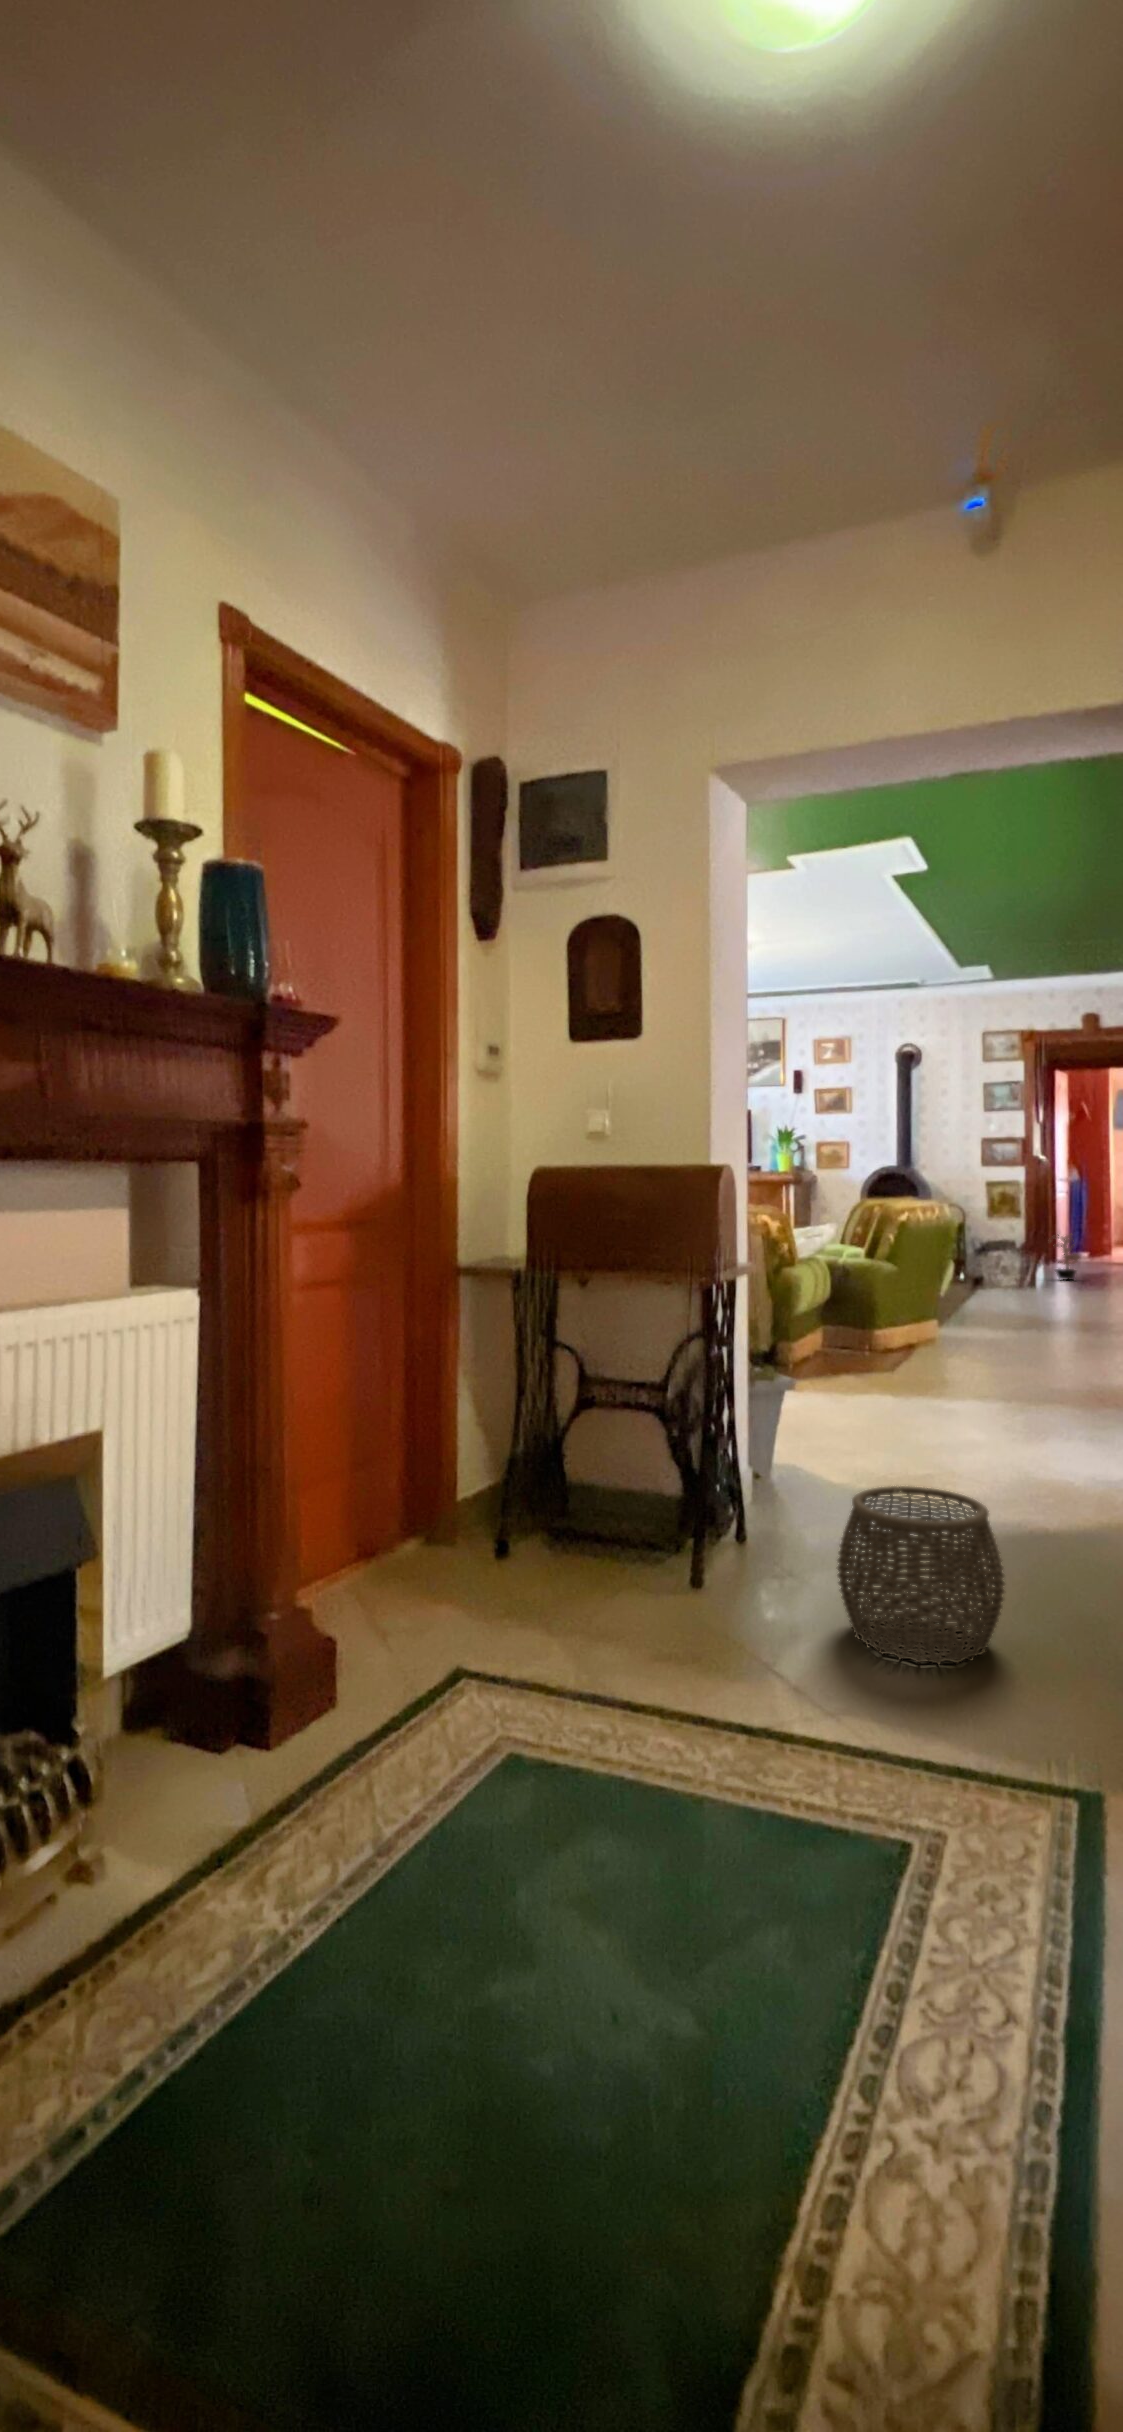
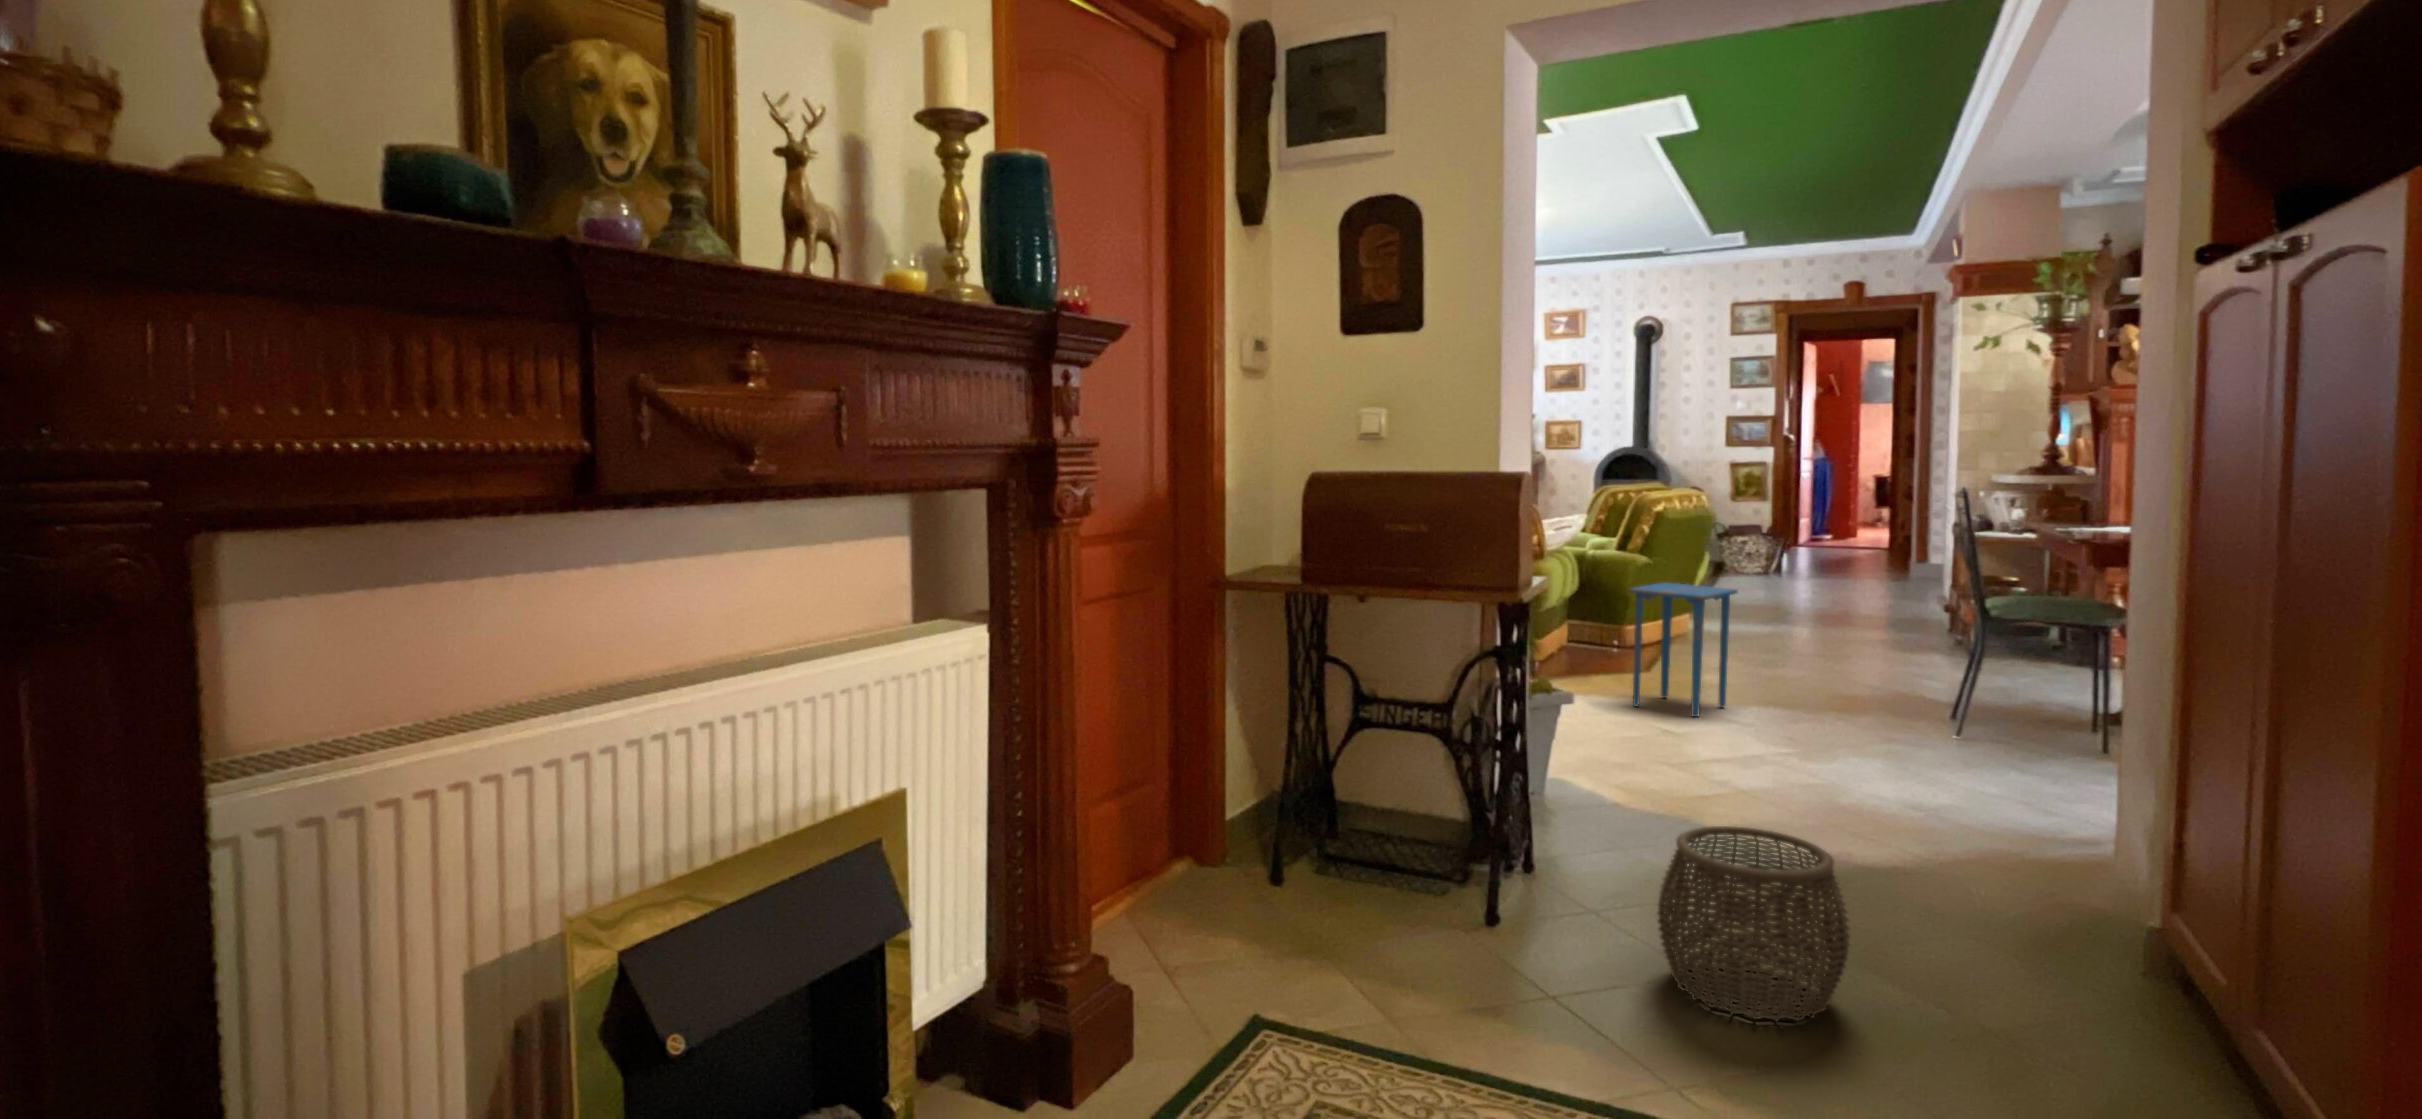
potted plant: present [1050,1234,1079,1280] -> none [1794,514,1832,567]
side table: none [865,1283,963,1409] -> present [1630,582,1737,717]

